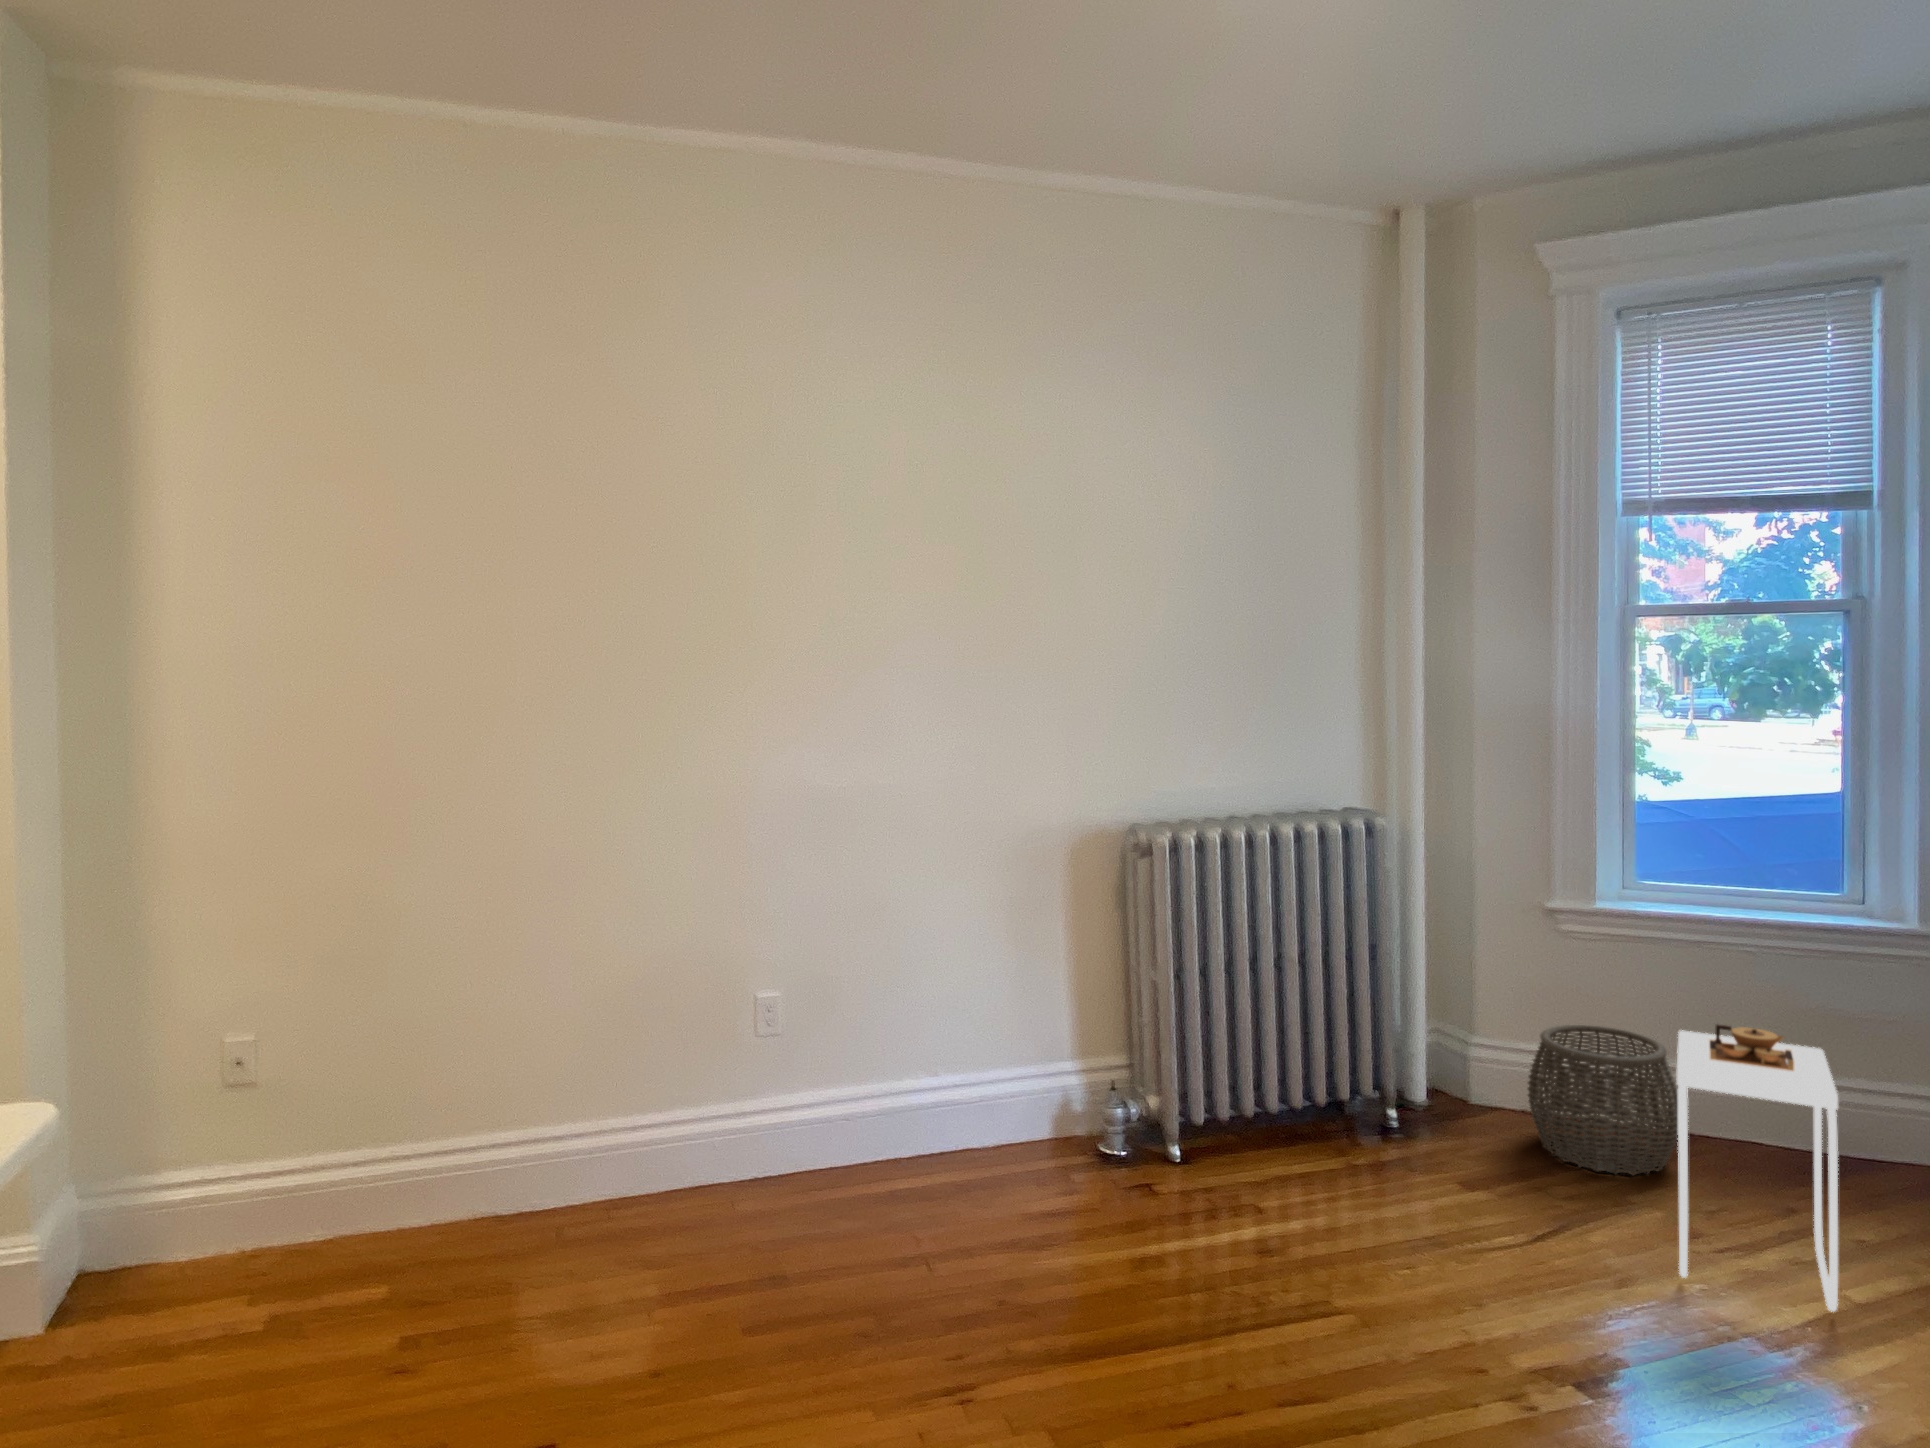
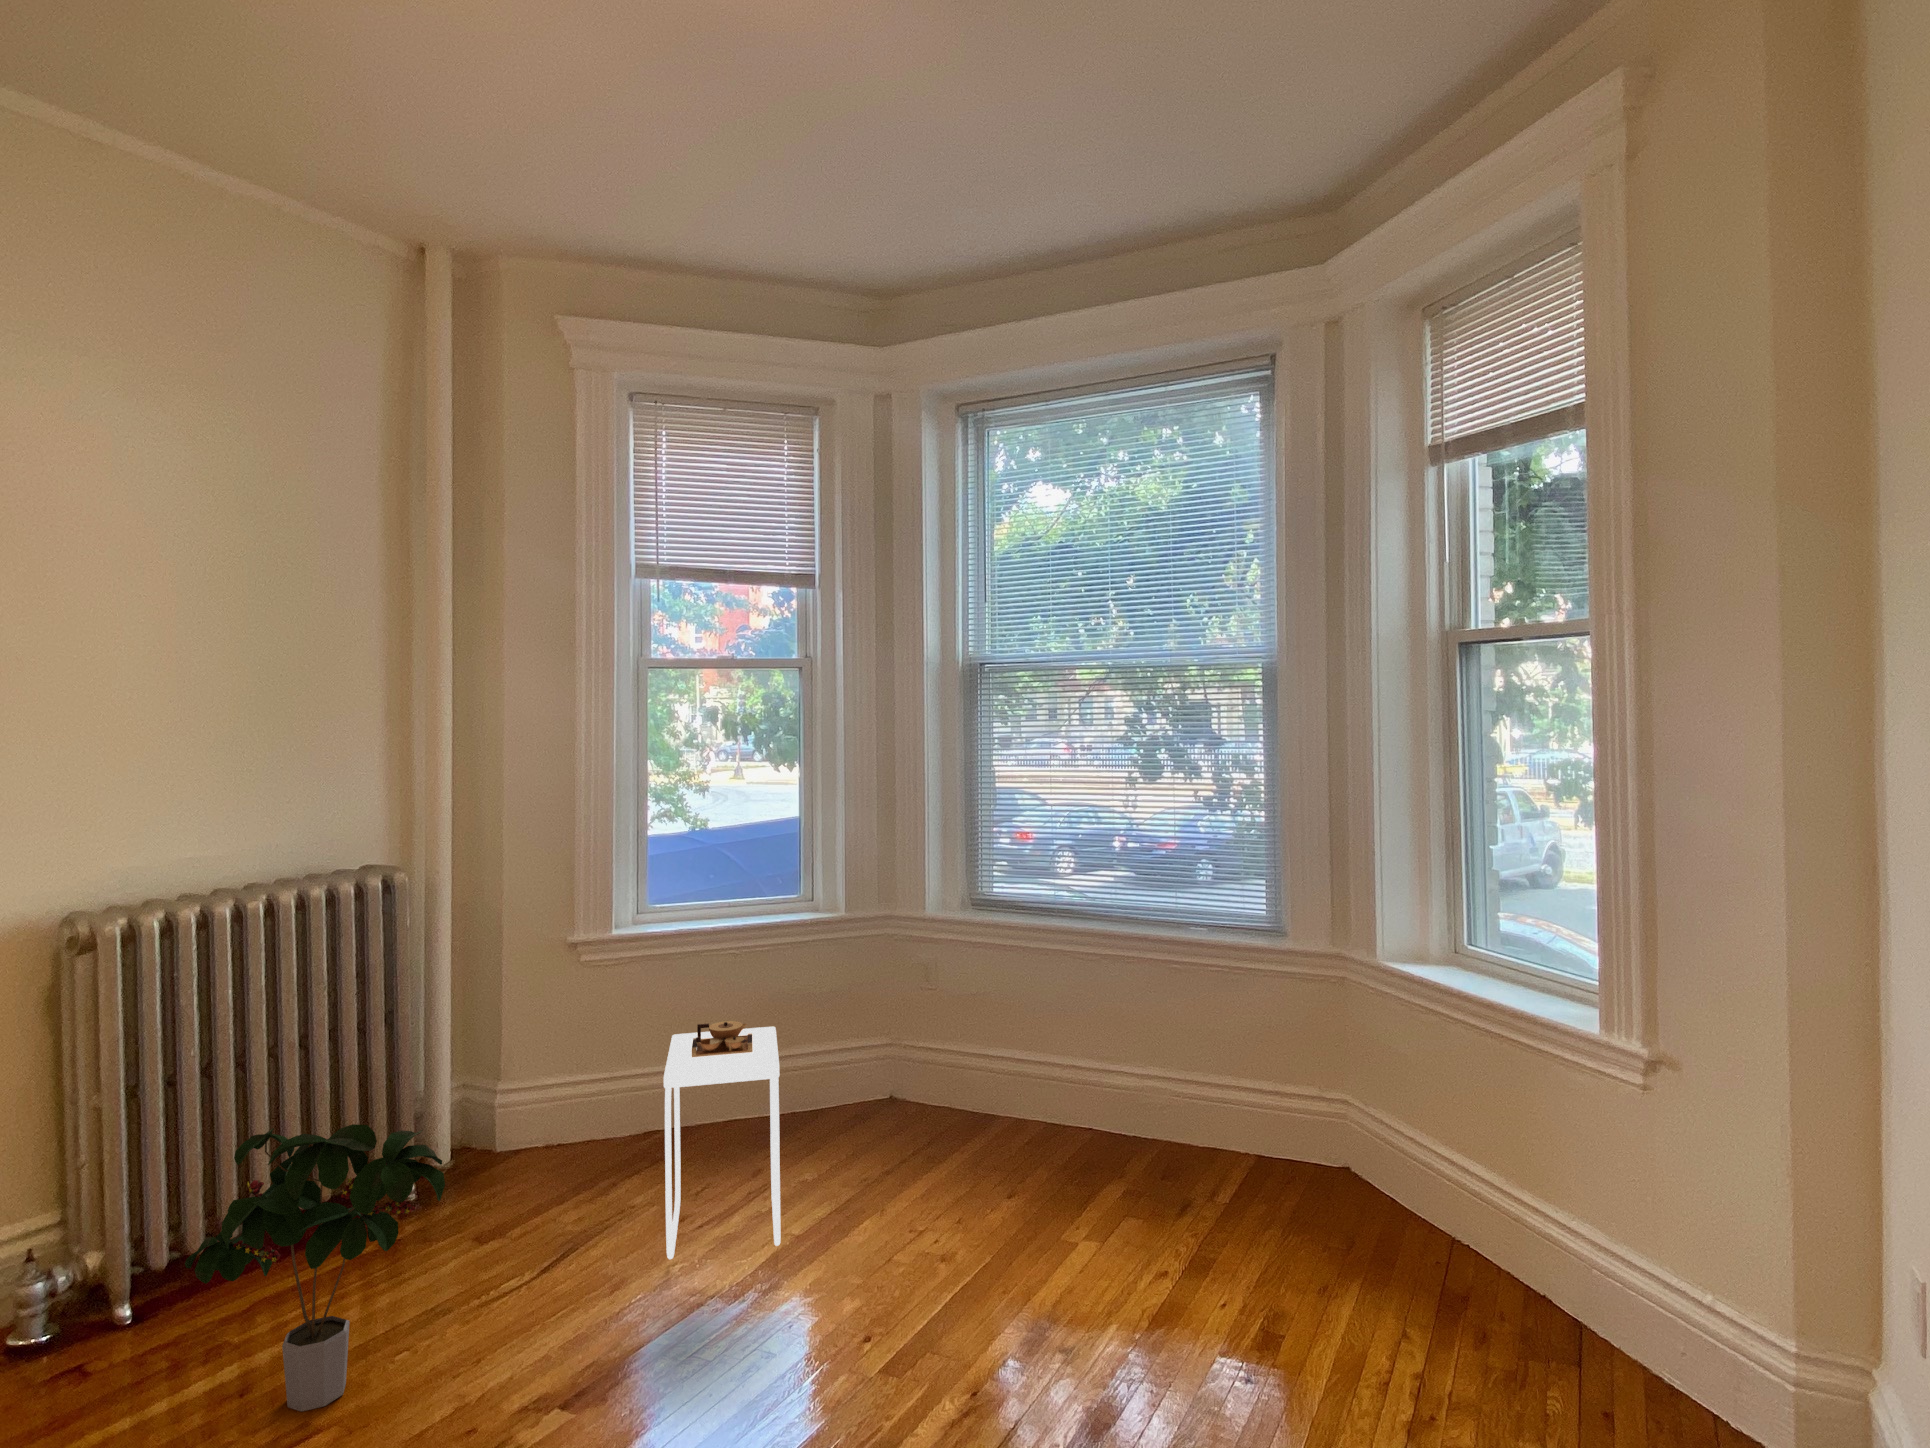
woven basket: present [1528,1025,1678,1175] -> none [552,1041,681,1181]
potted plant: none [1230,1028,1447,1285] -> present [185,1124,445,1411]

